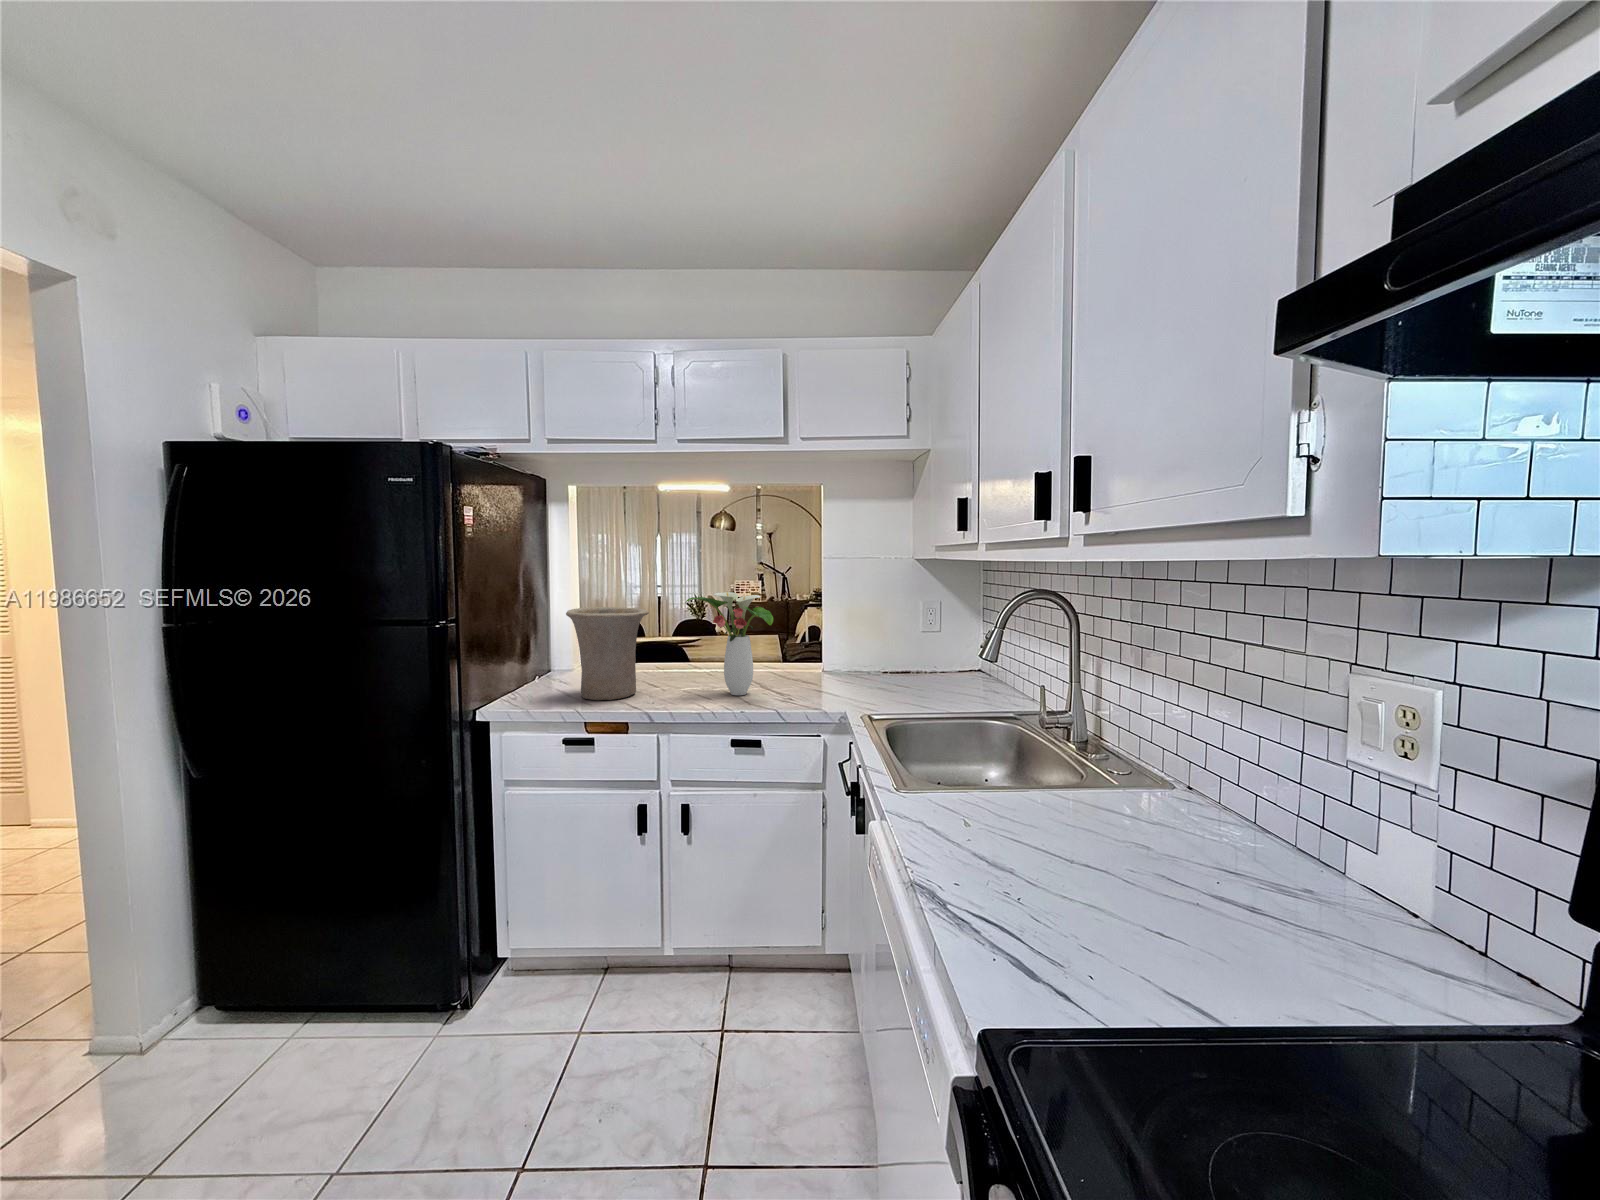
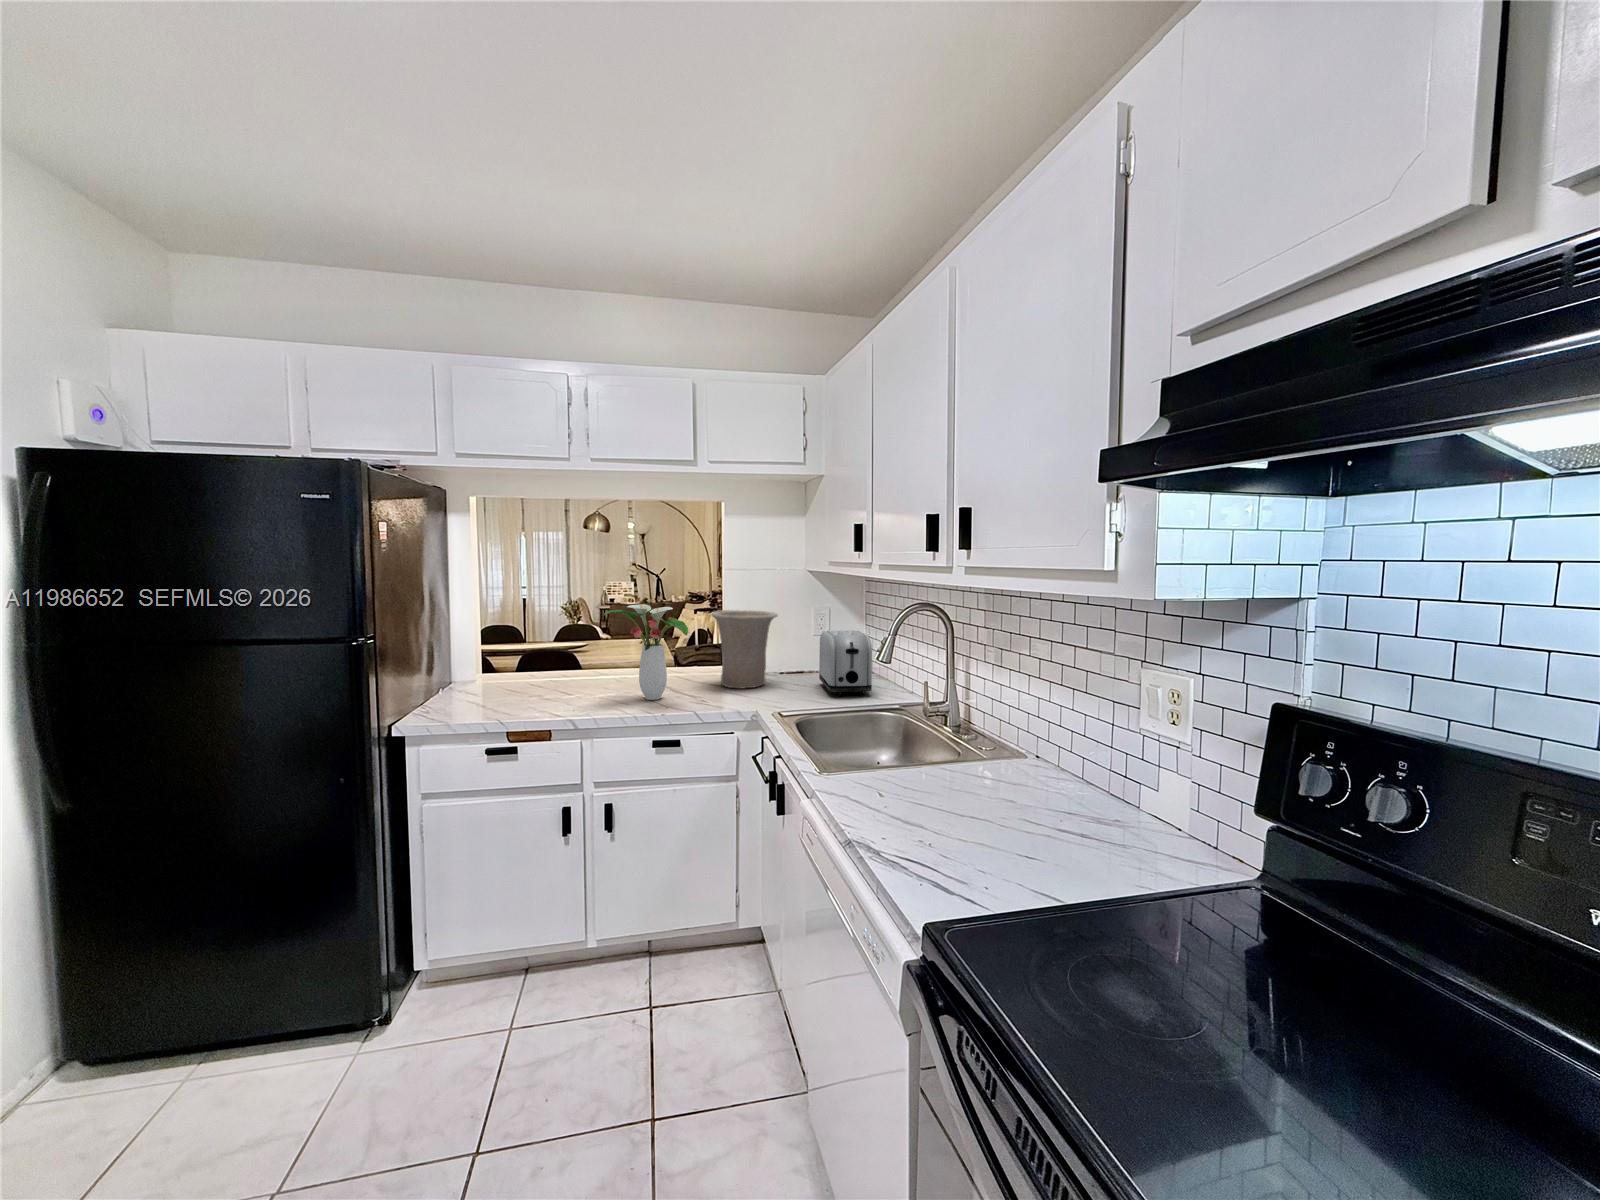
vase: present [566,607,649,700] -> present [711,610,778,689]
toaster: none [925,625,984,700] -> present [819,630,872,696]

